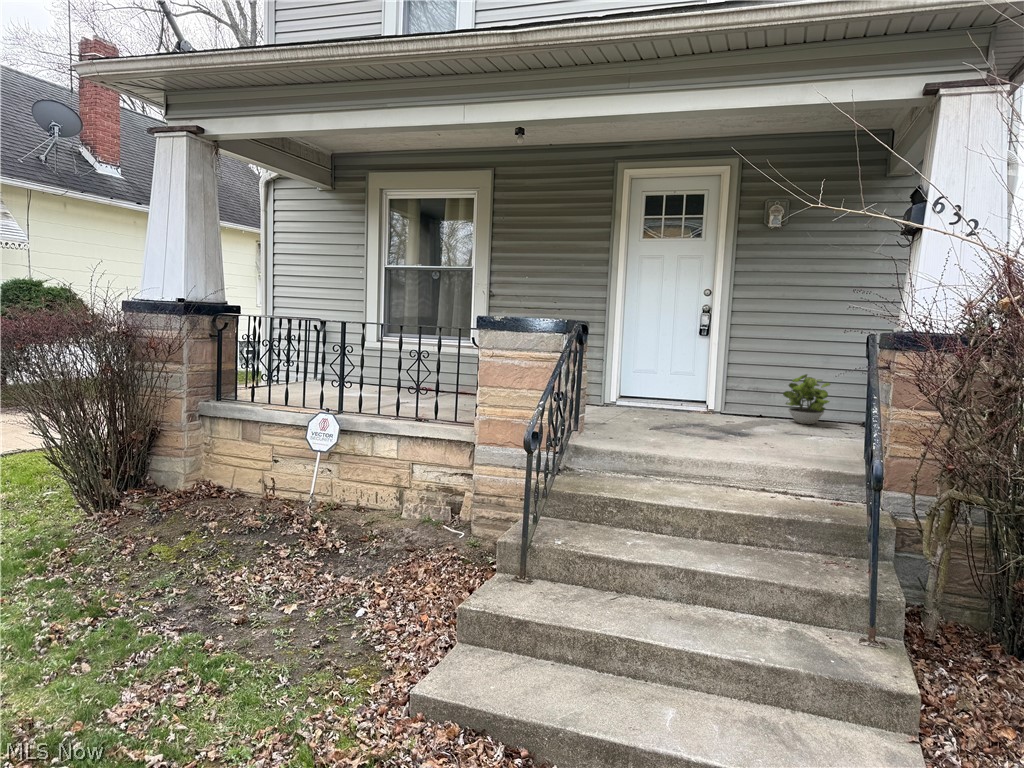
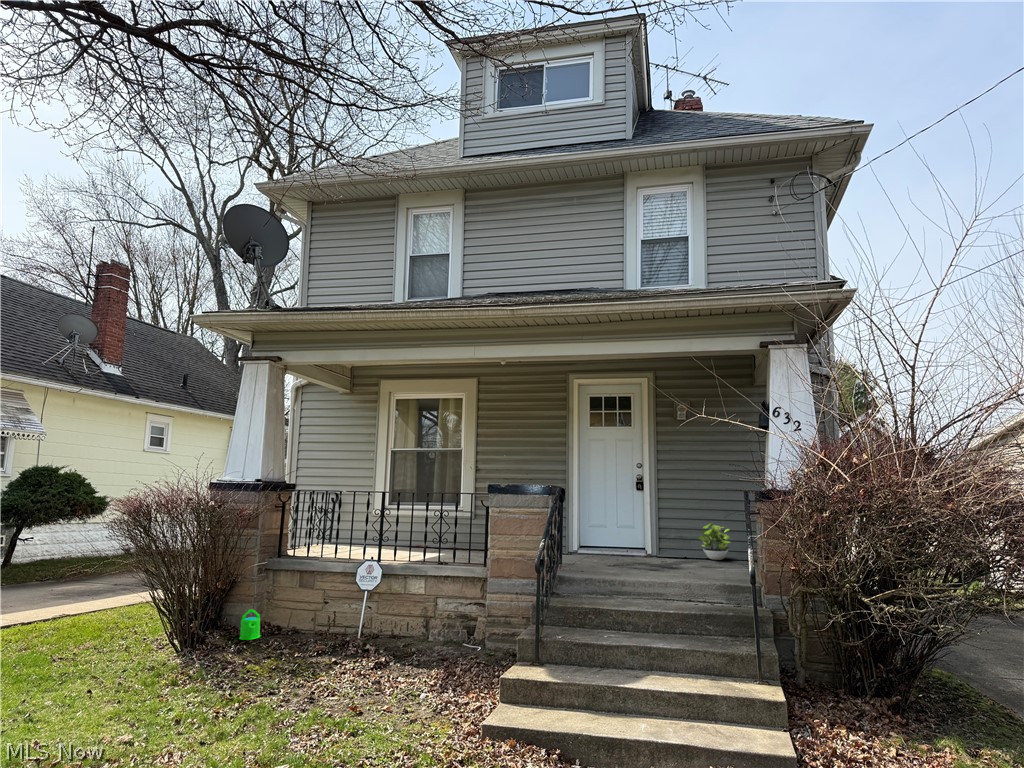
watering can: none [169,466,199,503] -> present [239,609,261,640]

